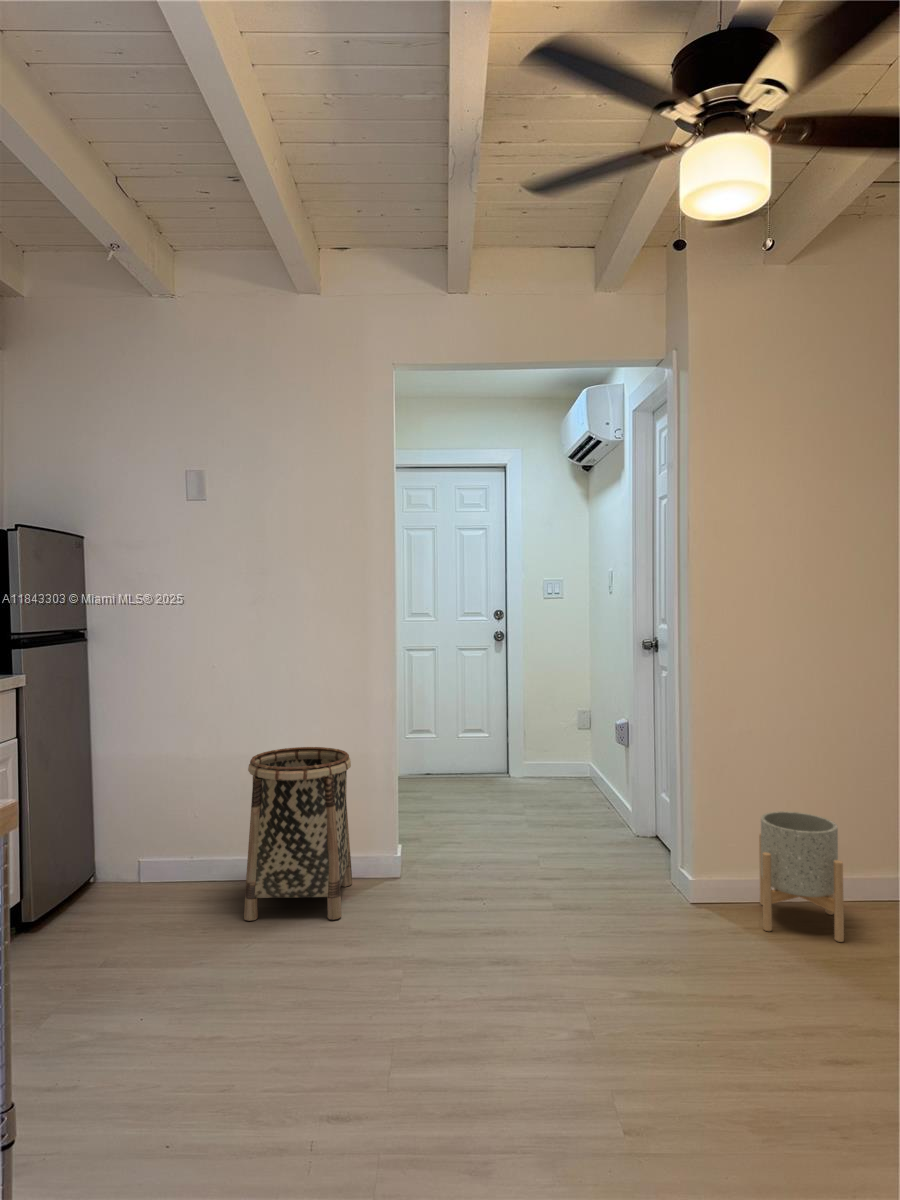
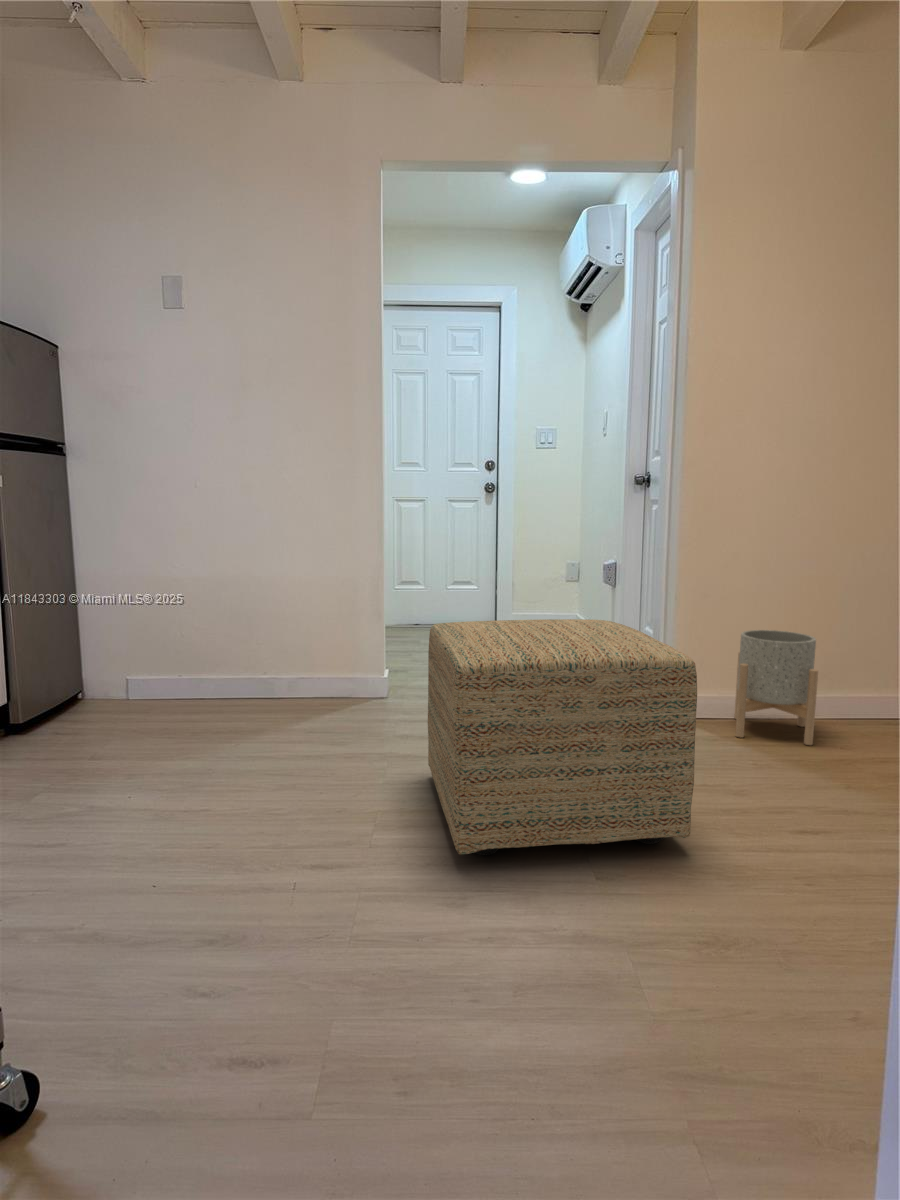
basket: present [244,747,352,921] -> none [231,568,338,726]
ottoman: none [448,824,727,1115] -> present [428,619,697,855]

